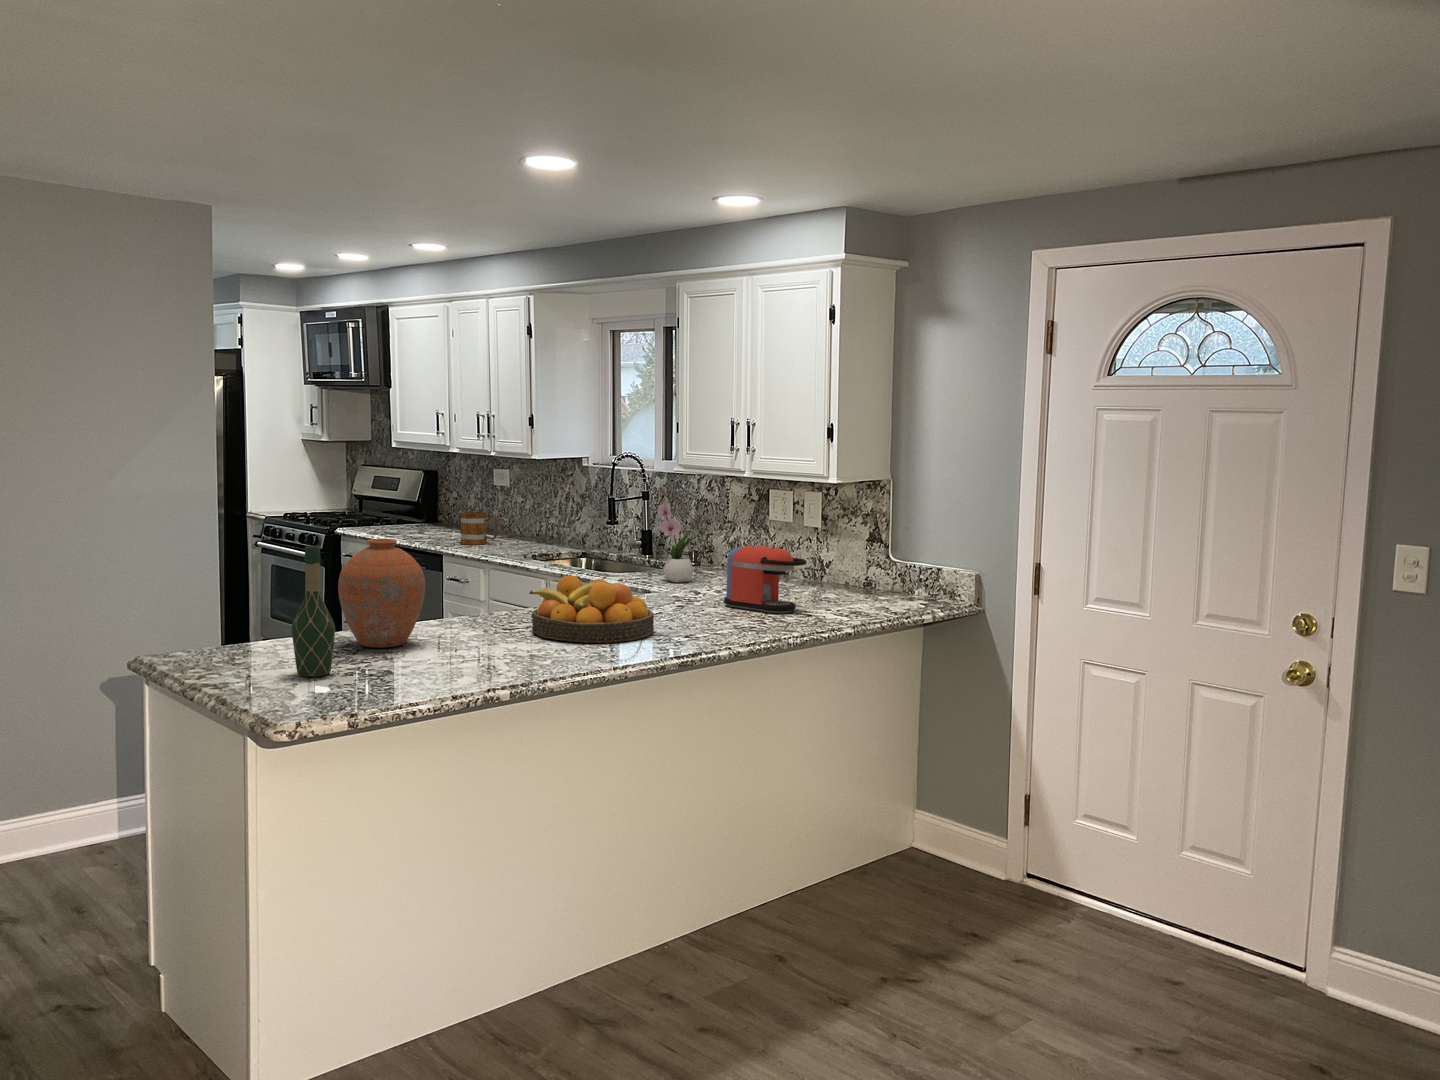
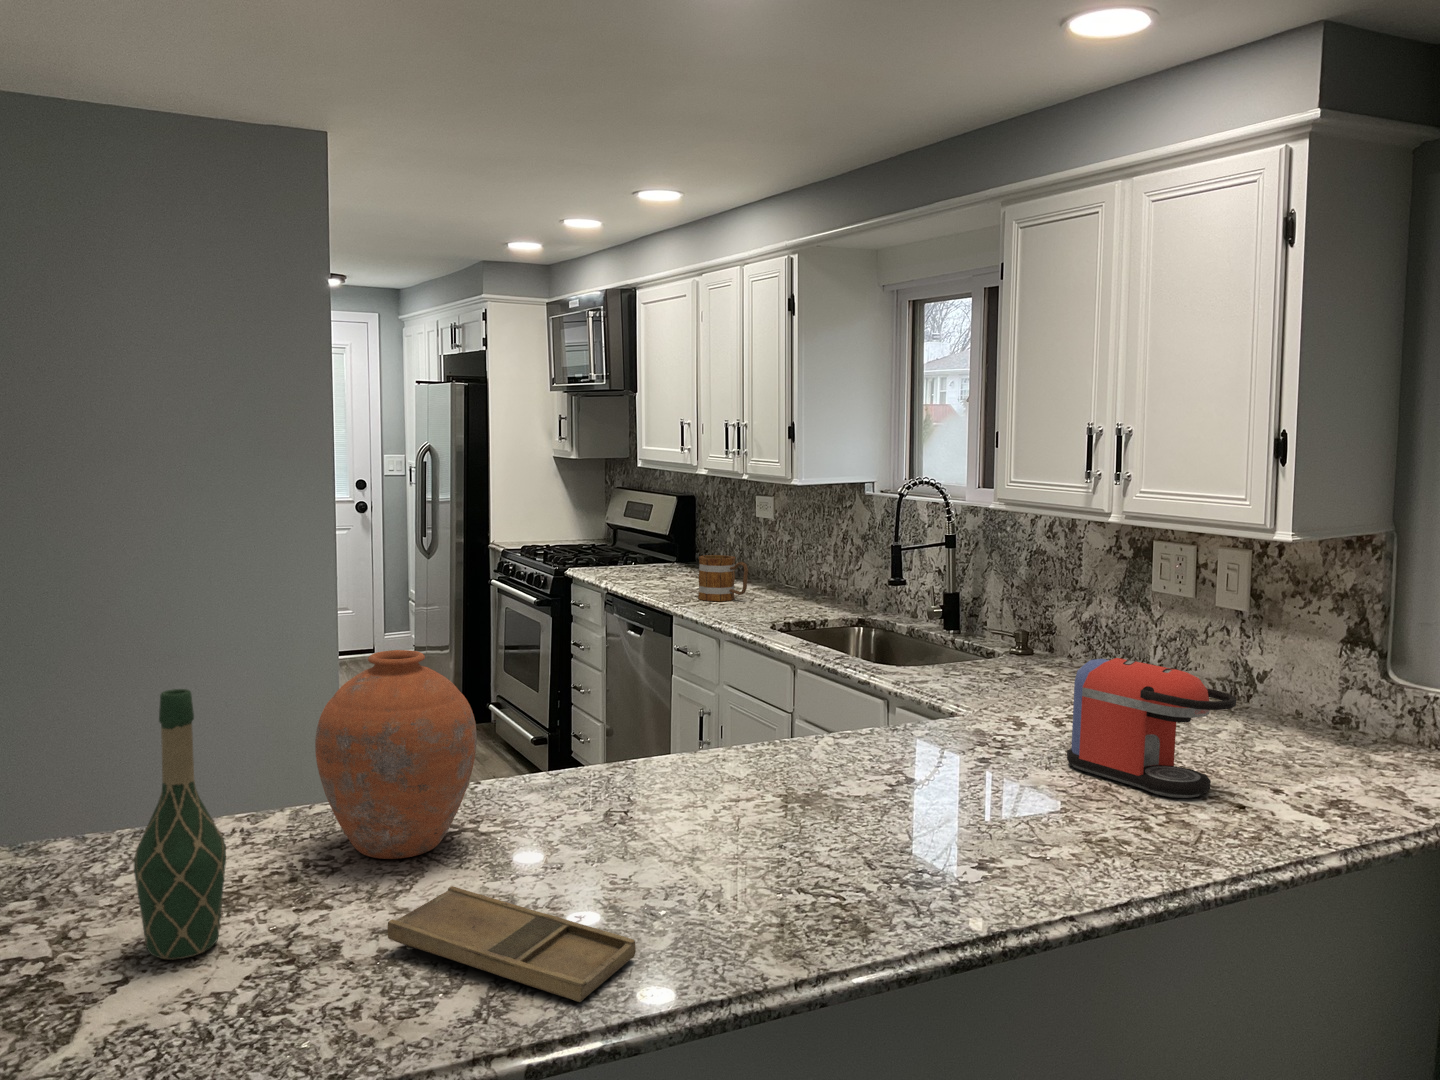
flower arrangement: present [658,490,698,582] -> none [957,542,1027,695]
fruit bowl: present [529,575,654,643] -> none [682,721,917,878]
tray: none [419,646,539,674] -> present [388,886,636,1002]

